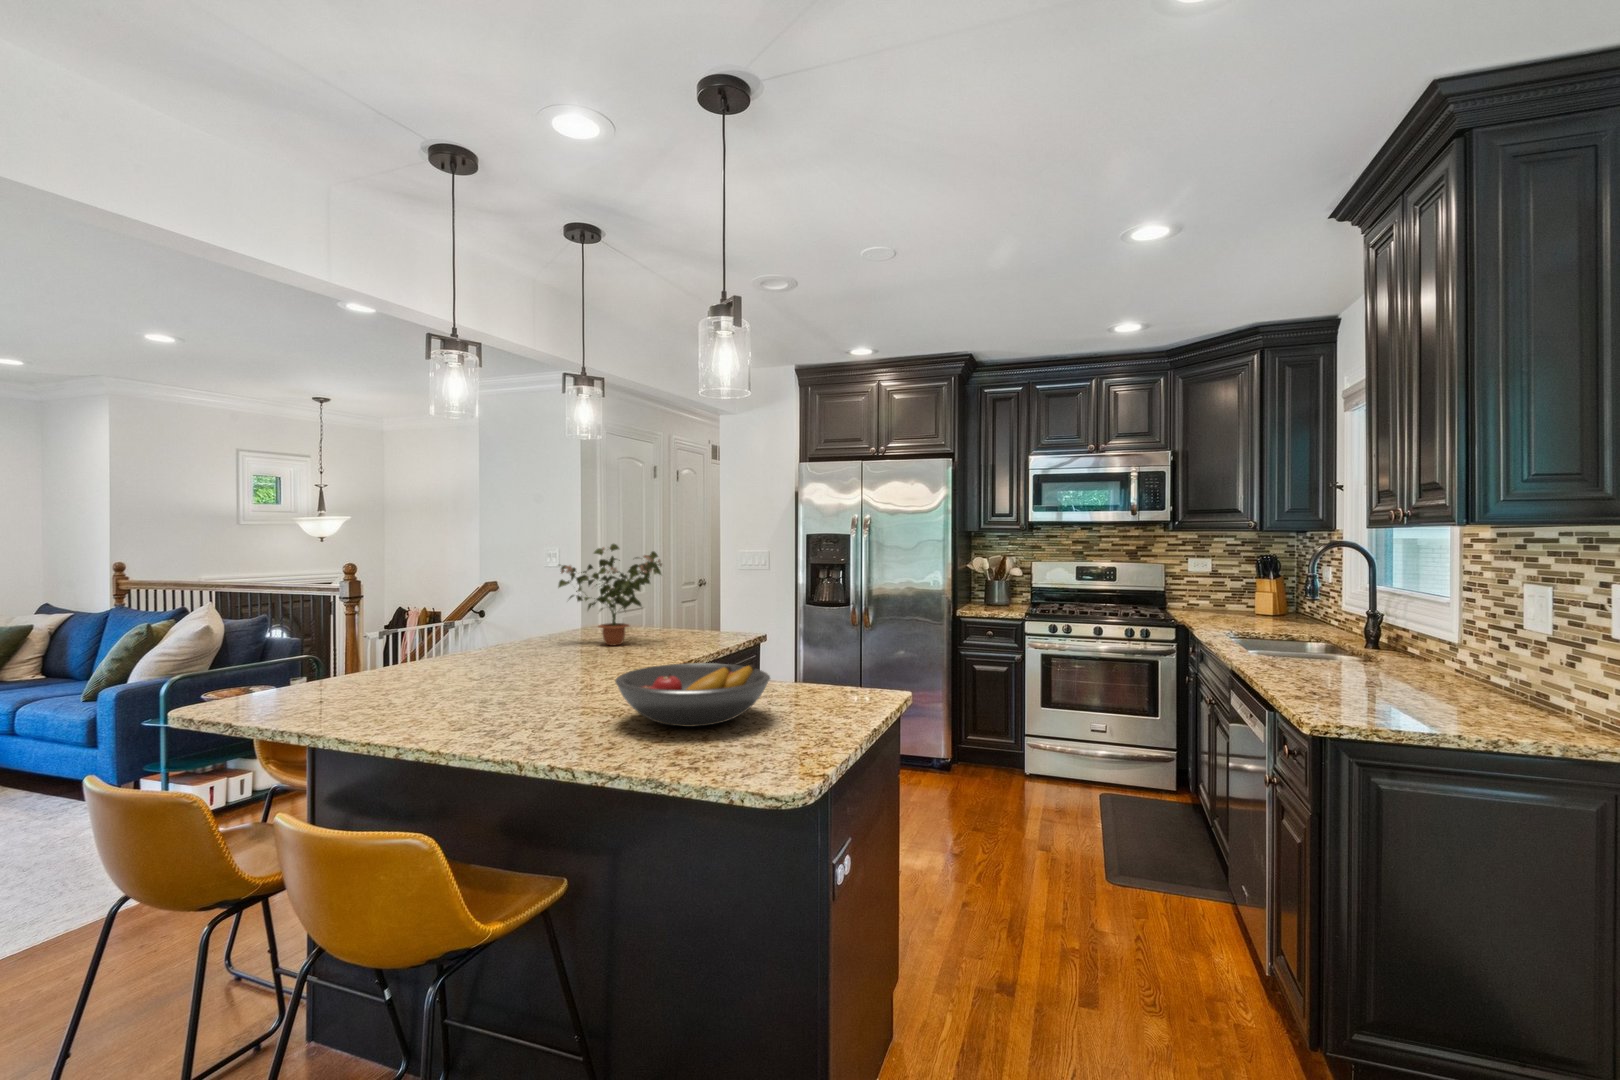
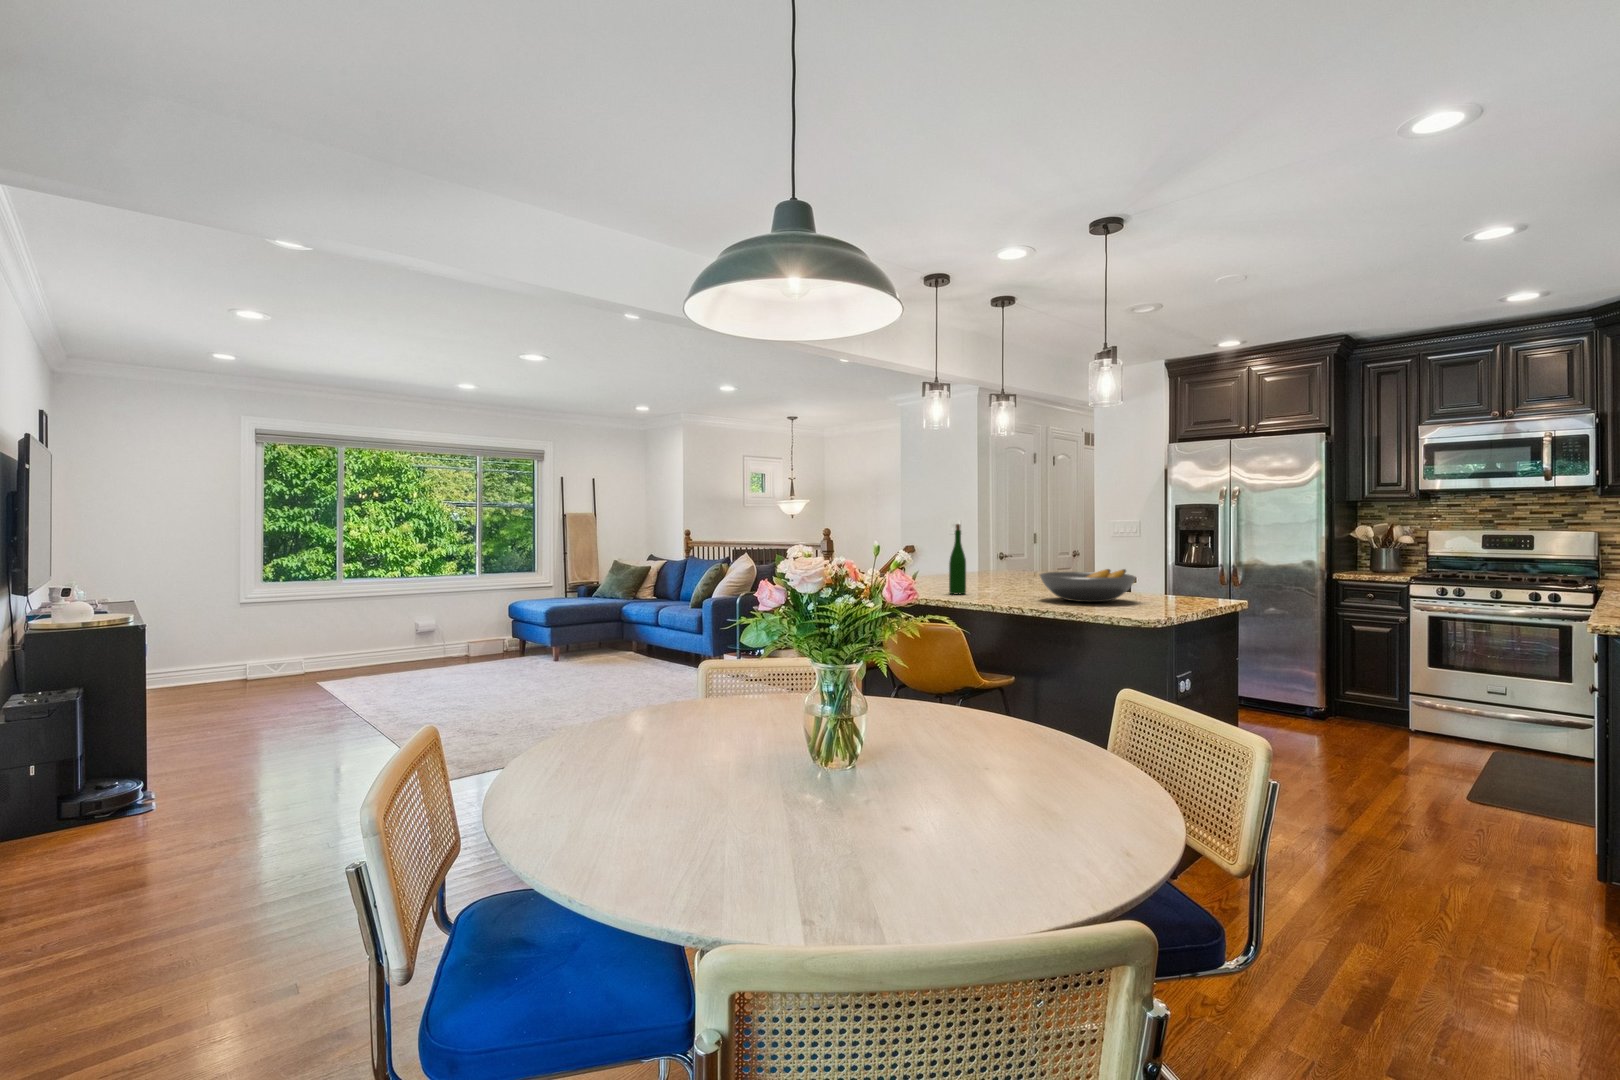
potted plant: present [558,544,662,645] -> none [982,508,1058,579]
wine bottle: none [462,586,495,713] -> present [949,524,966,594]

